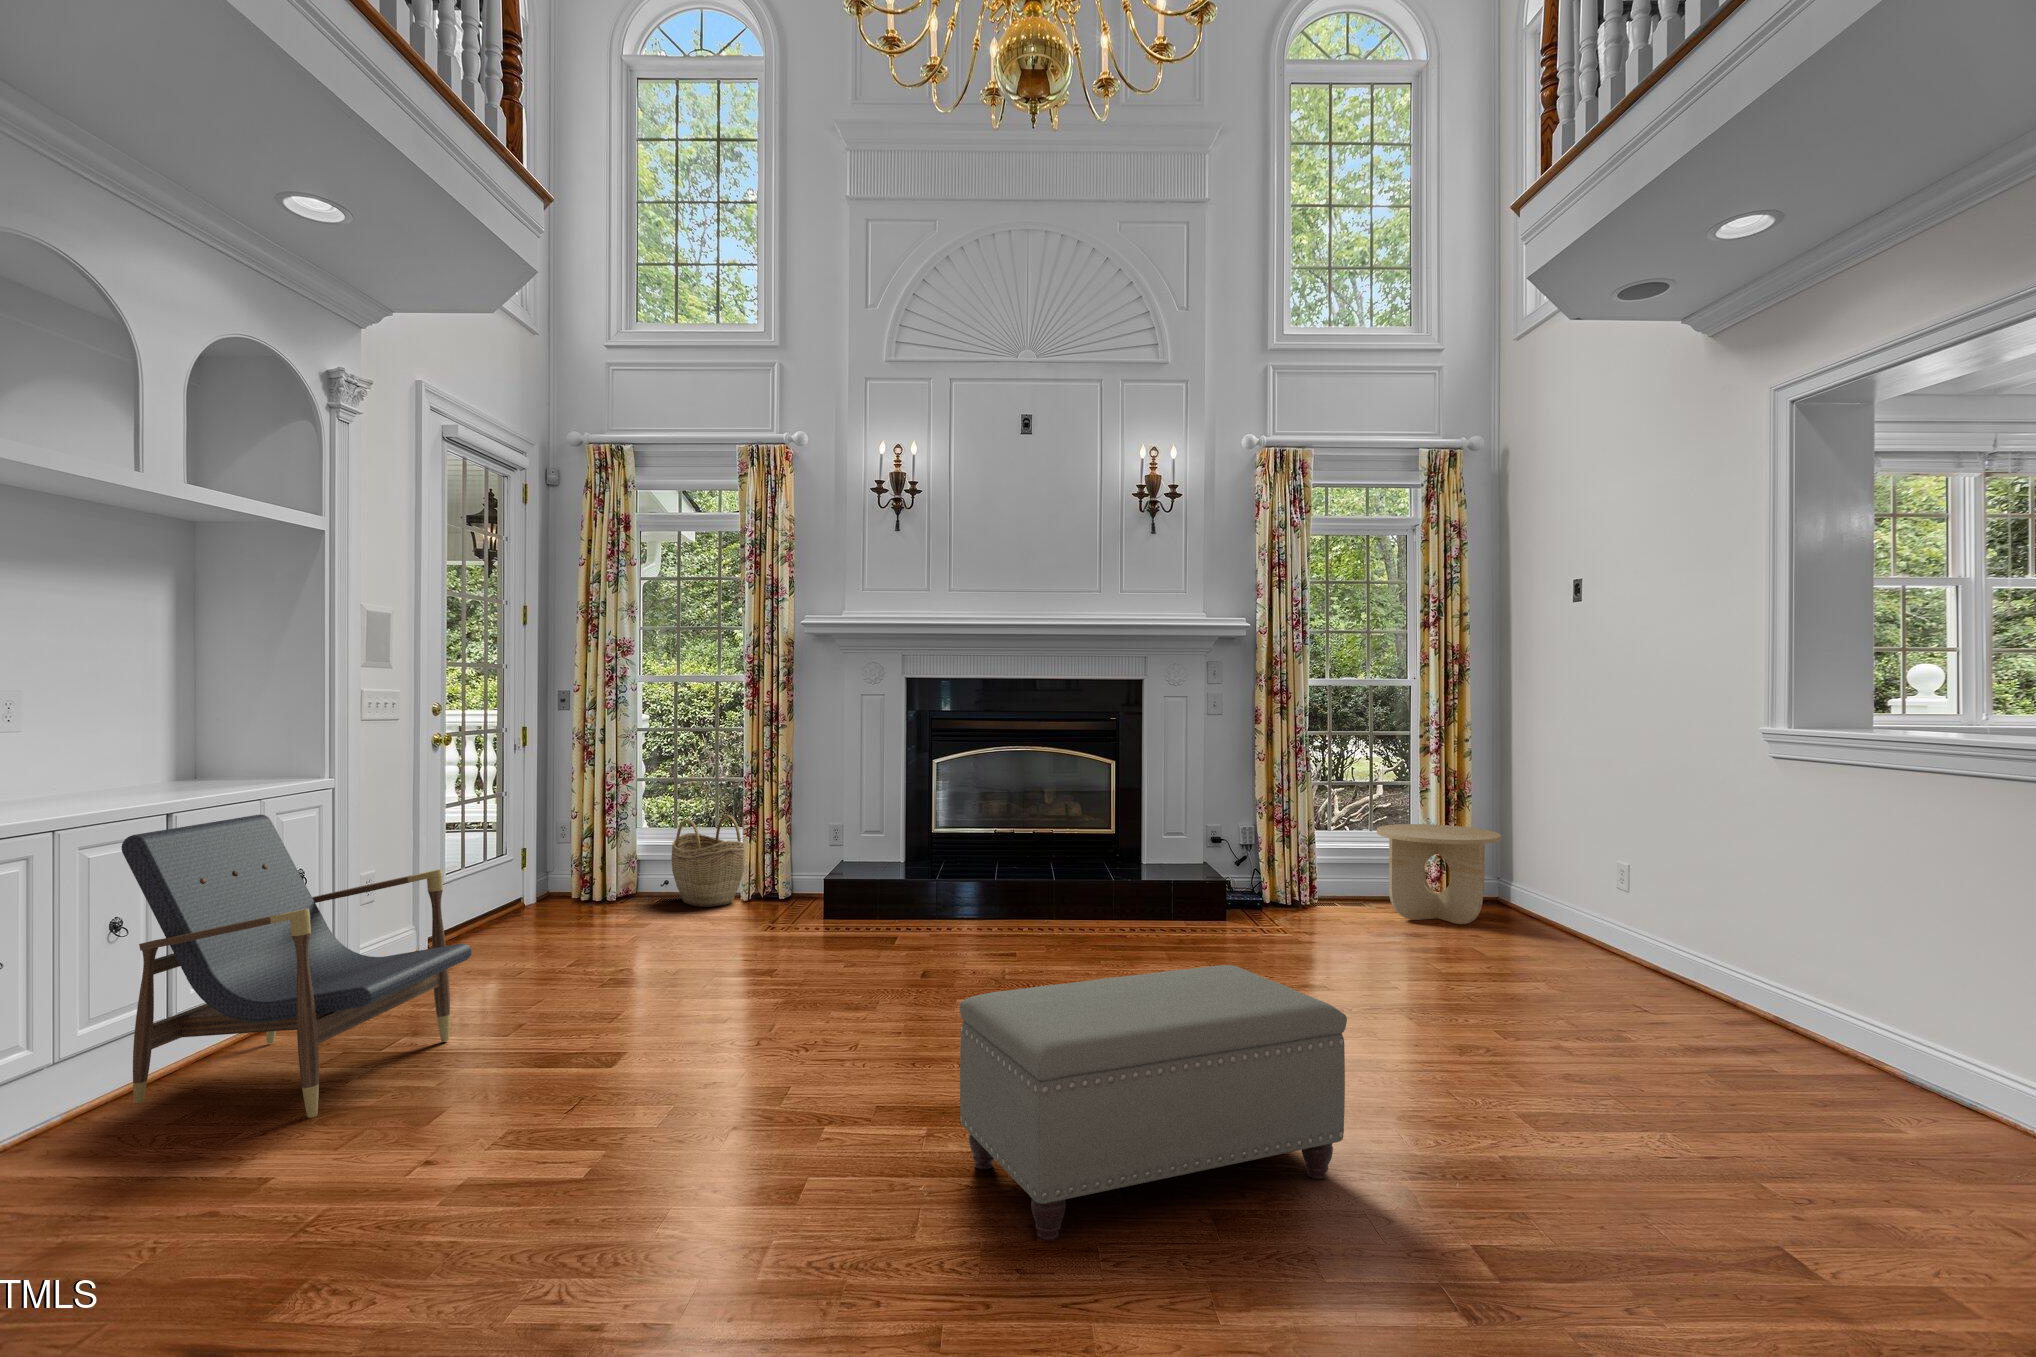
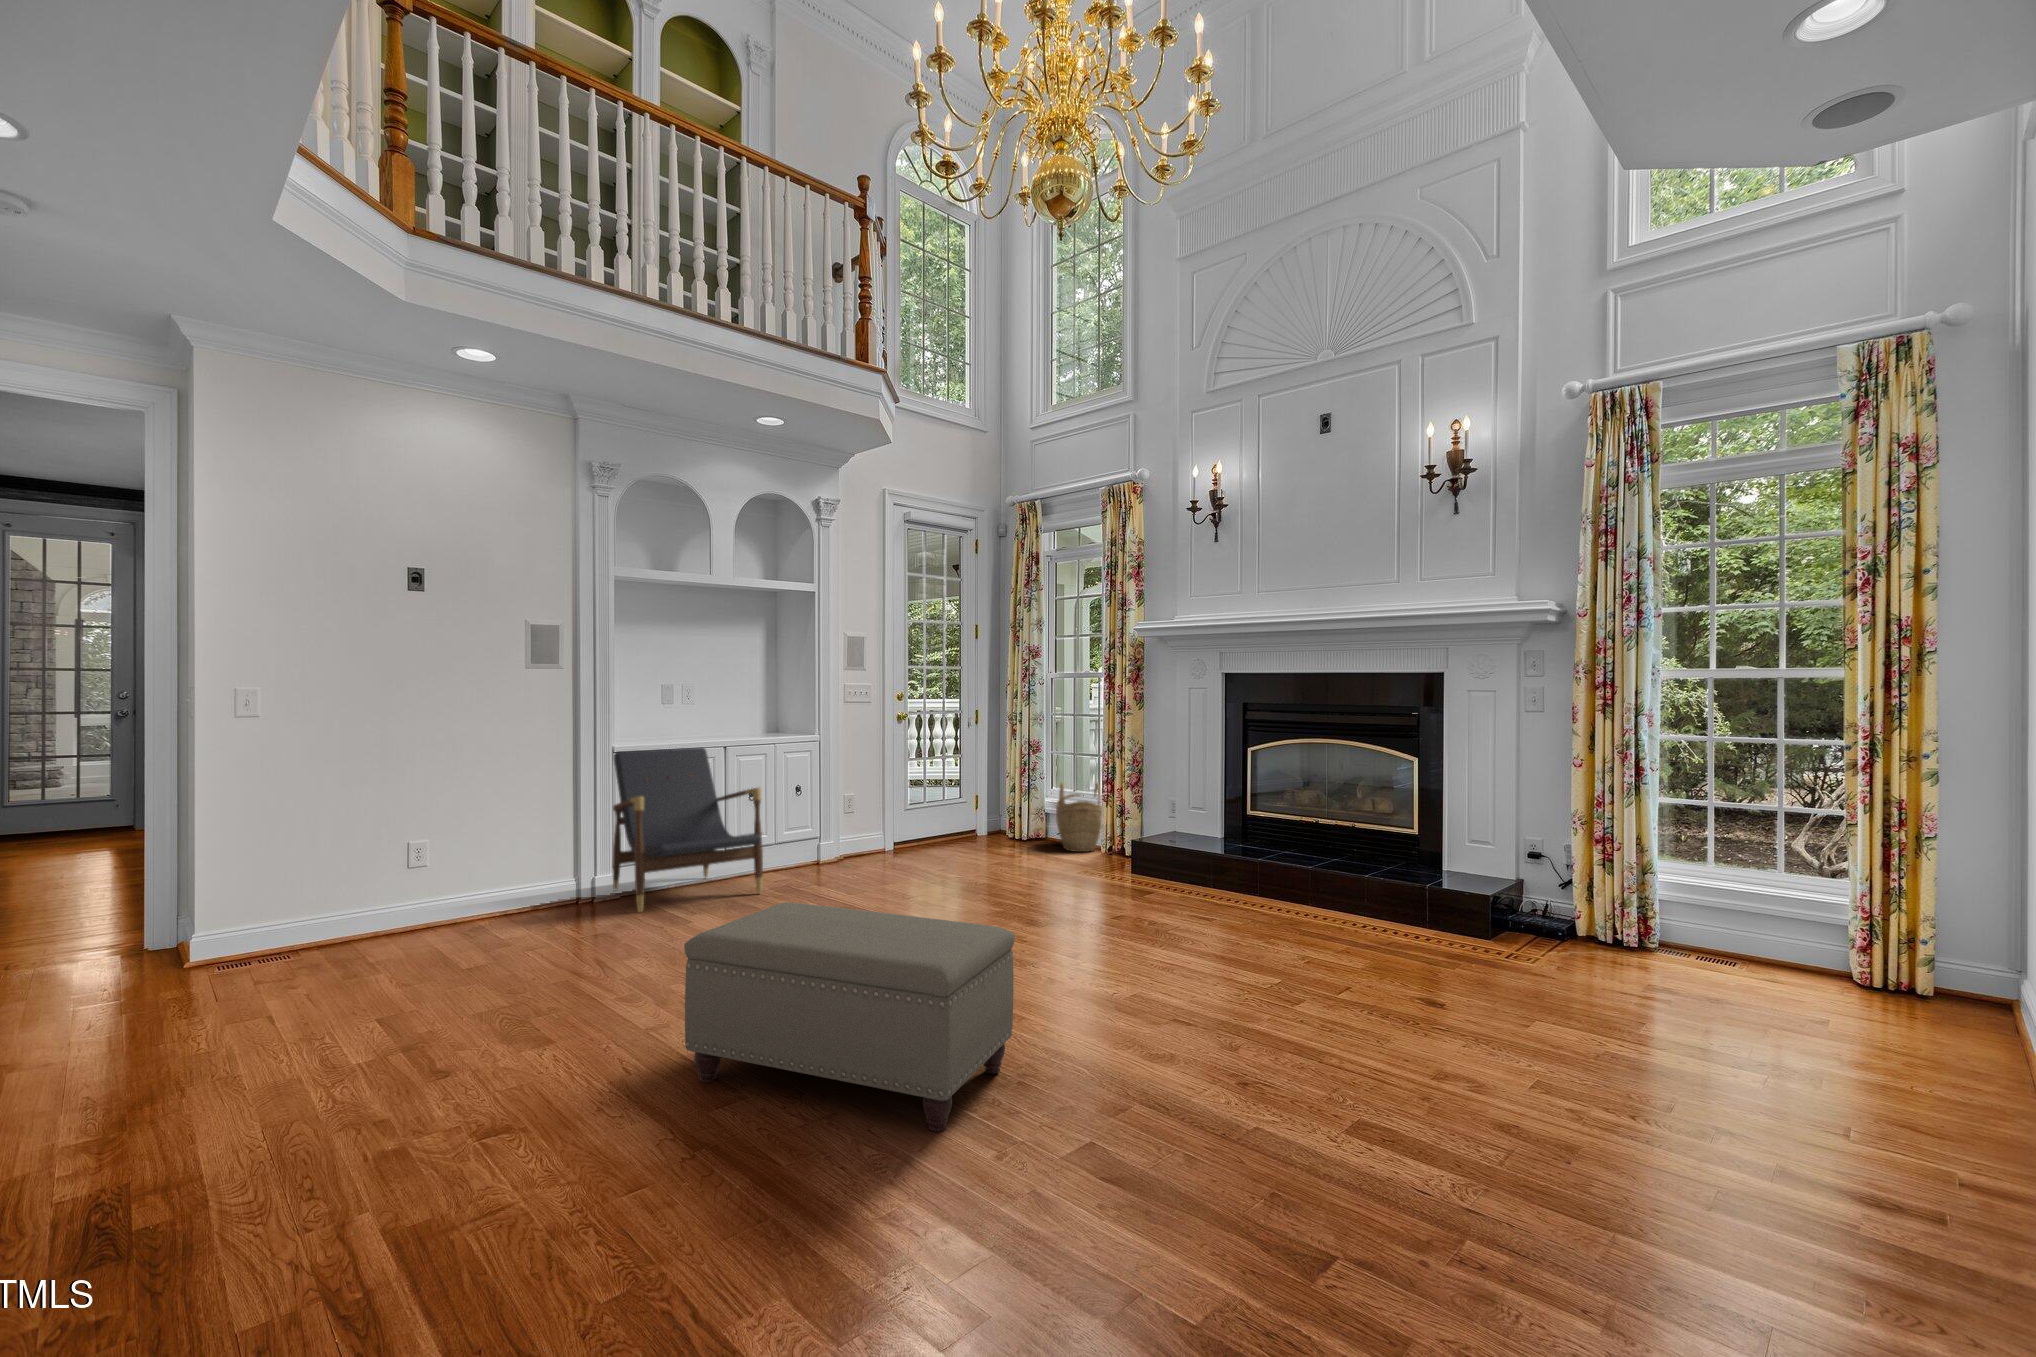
side table: present [1377,824,1501,924] -> none [1715,863,1933,1015]

